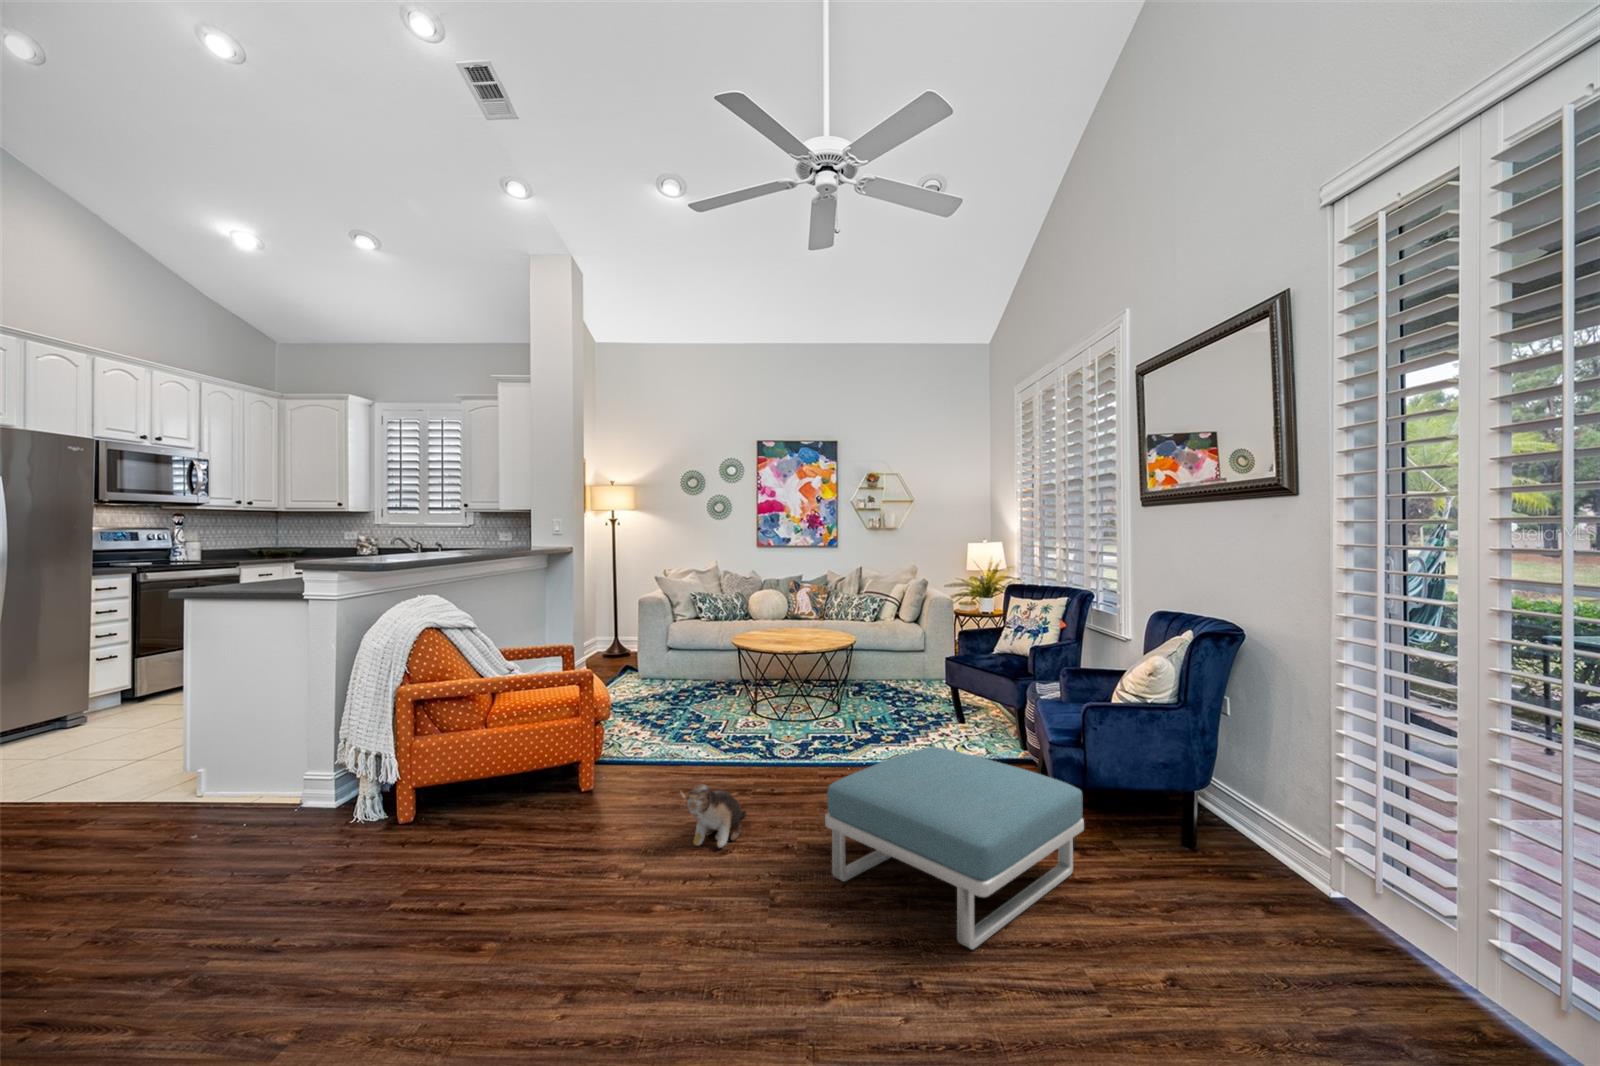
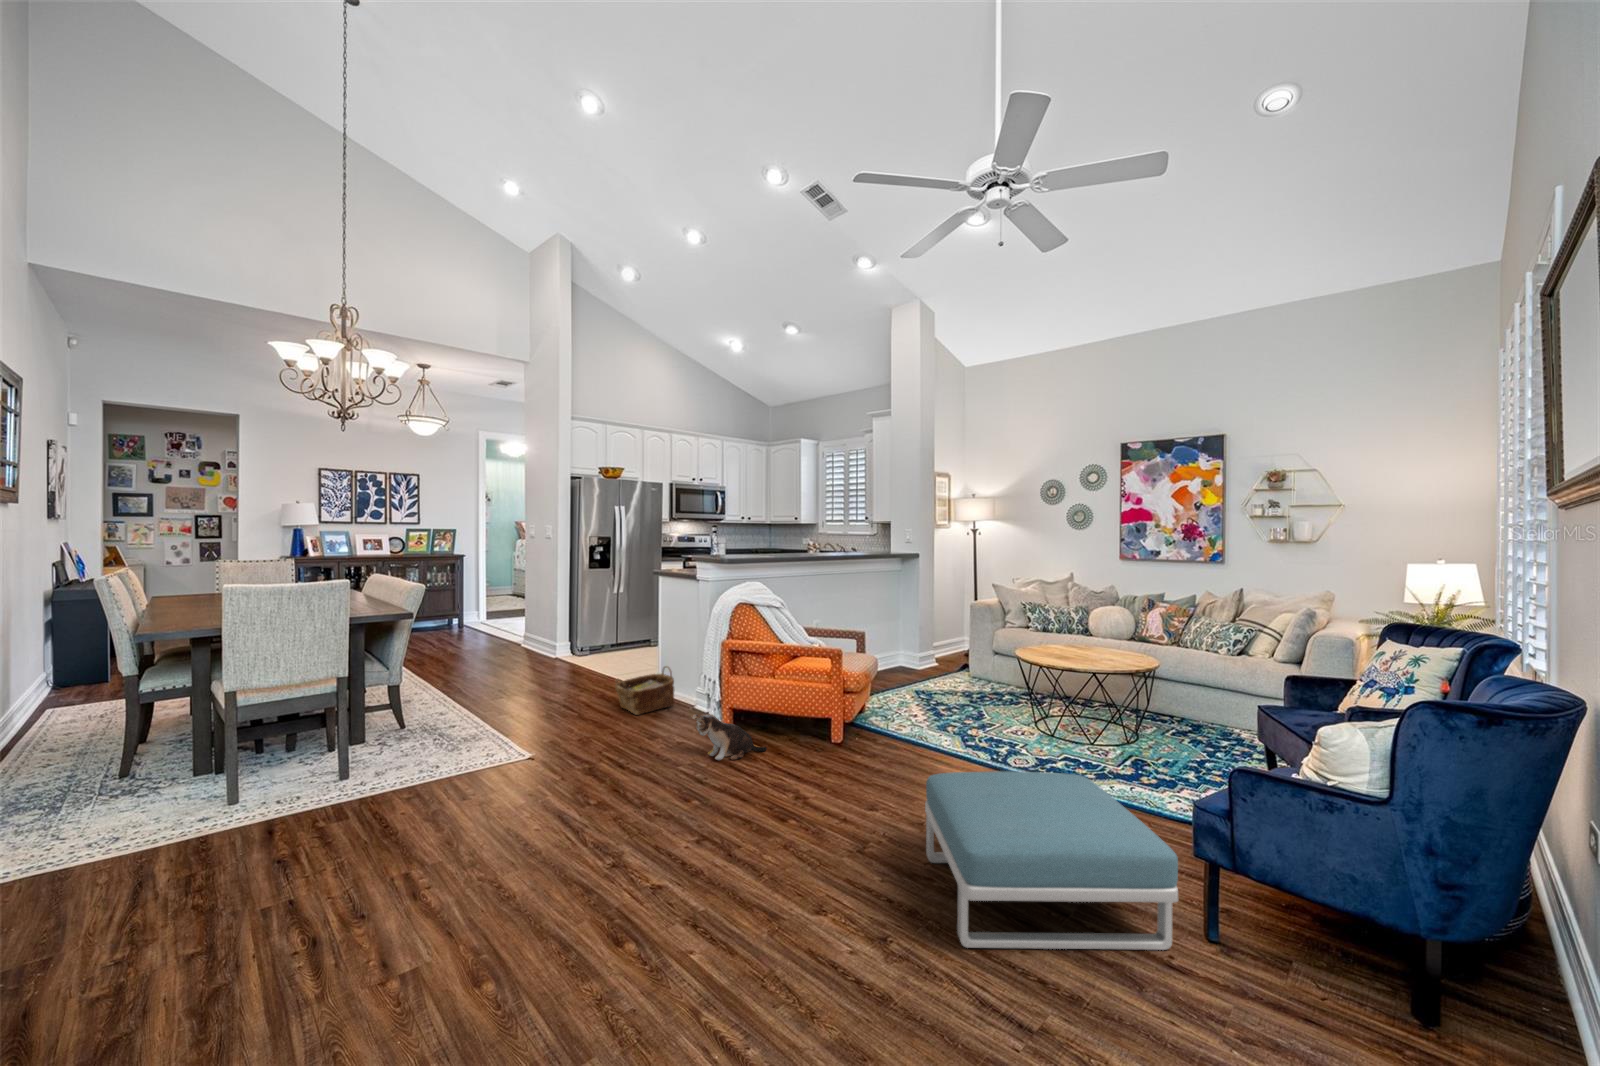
woven basket: none [133,742,267,839] -> present [615,666,675,715]
plush toy: present [680,784,746,847] -> present [691,714,767,760]

